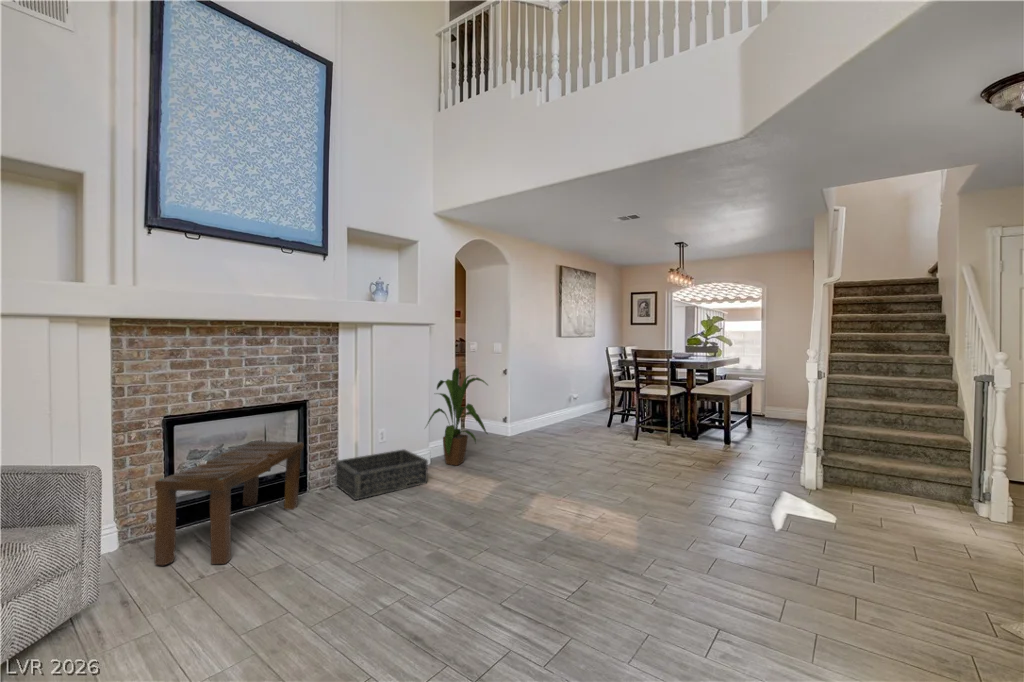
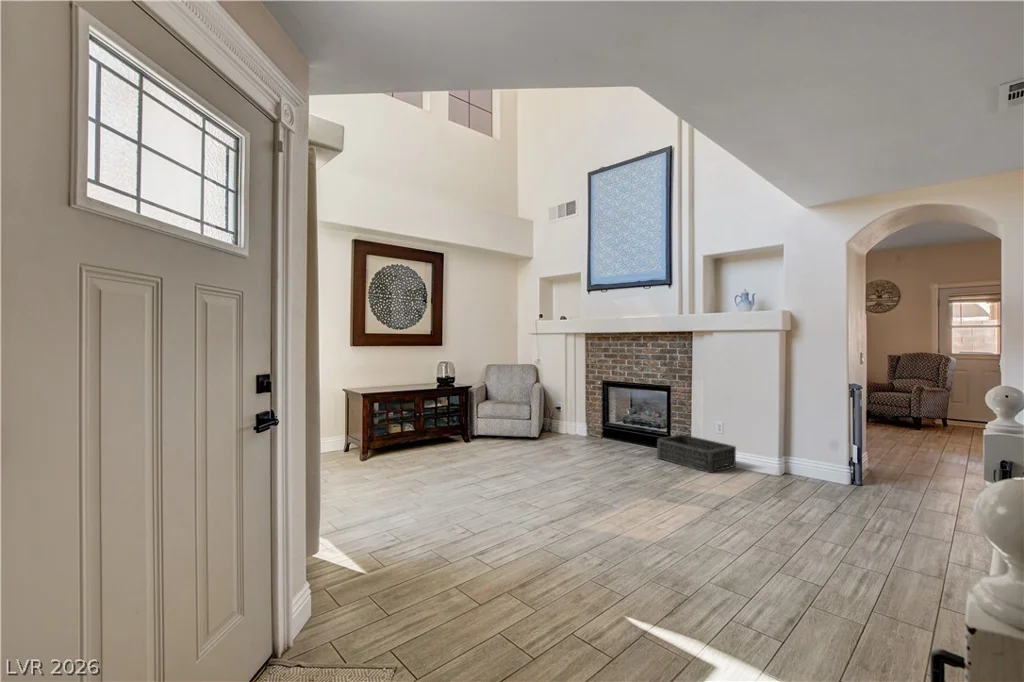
house plant: present [428,368,487,466] -> none [752,373,837,484]
bench: present [155,441,304,565] -> none [569,403,642,450]

